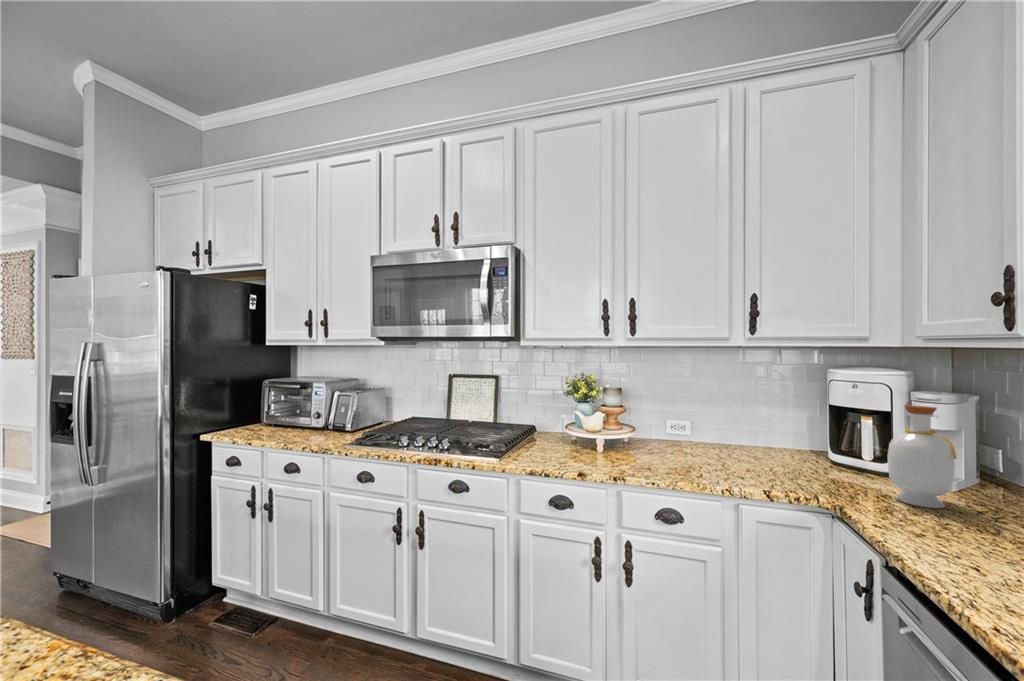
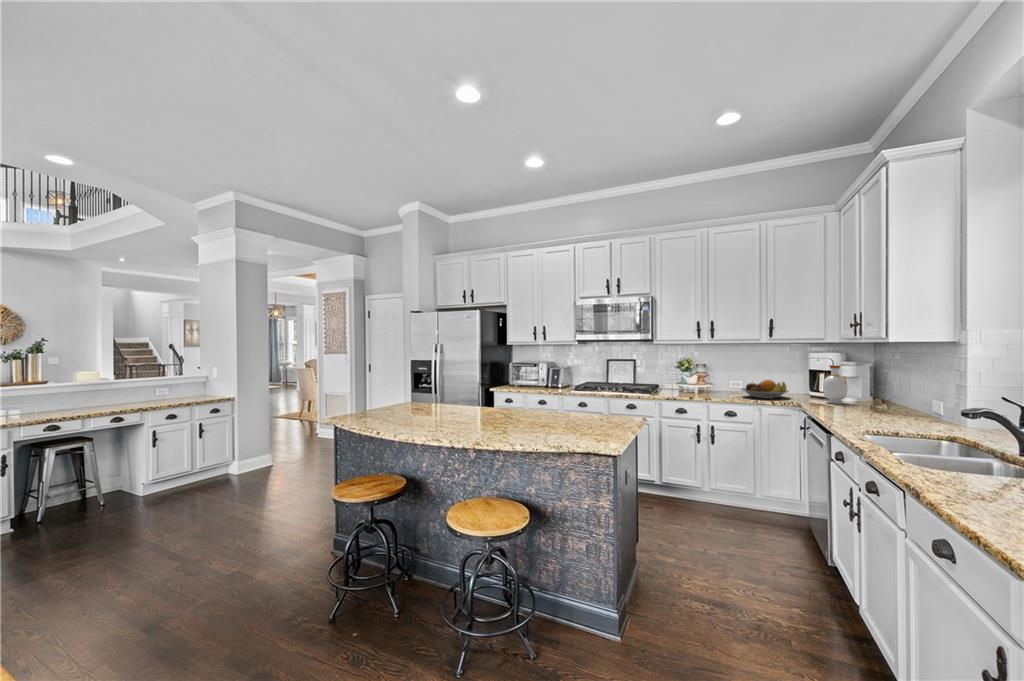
fruit bowl: none [691,431,796,476] -> present [741,380,789,399]

